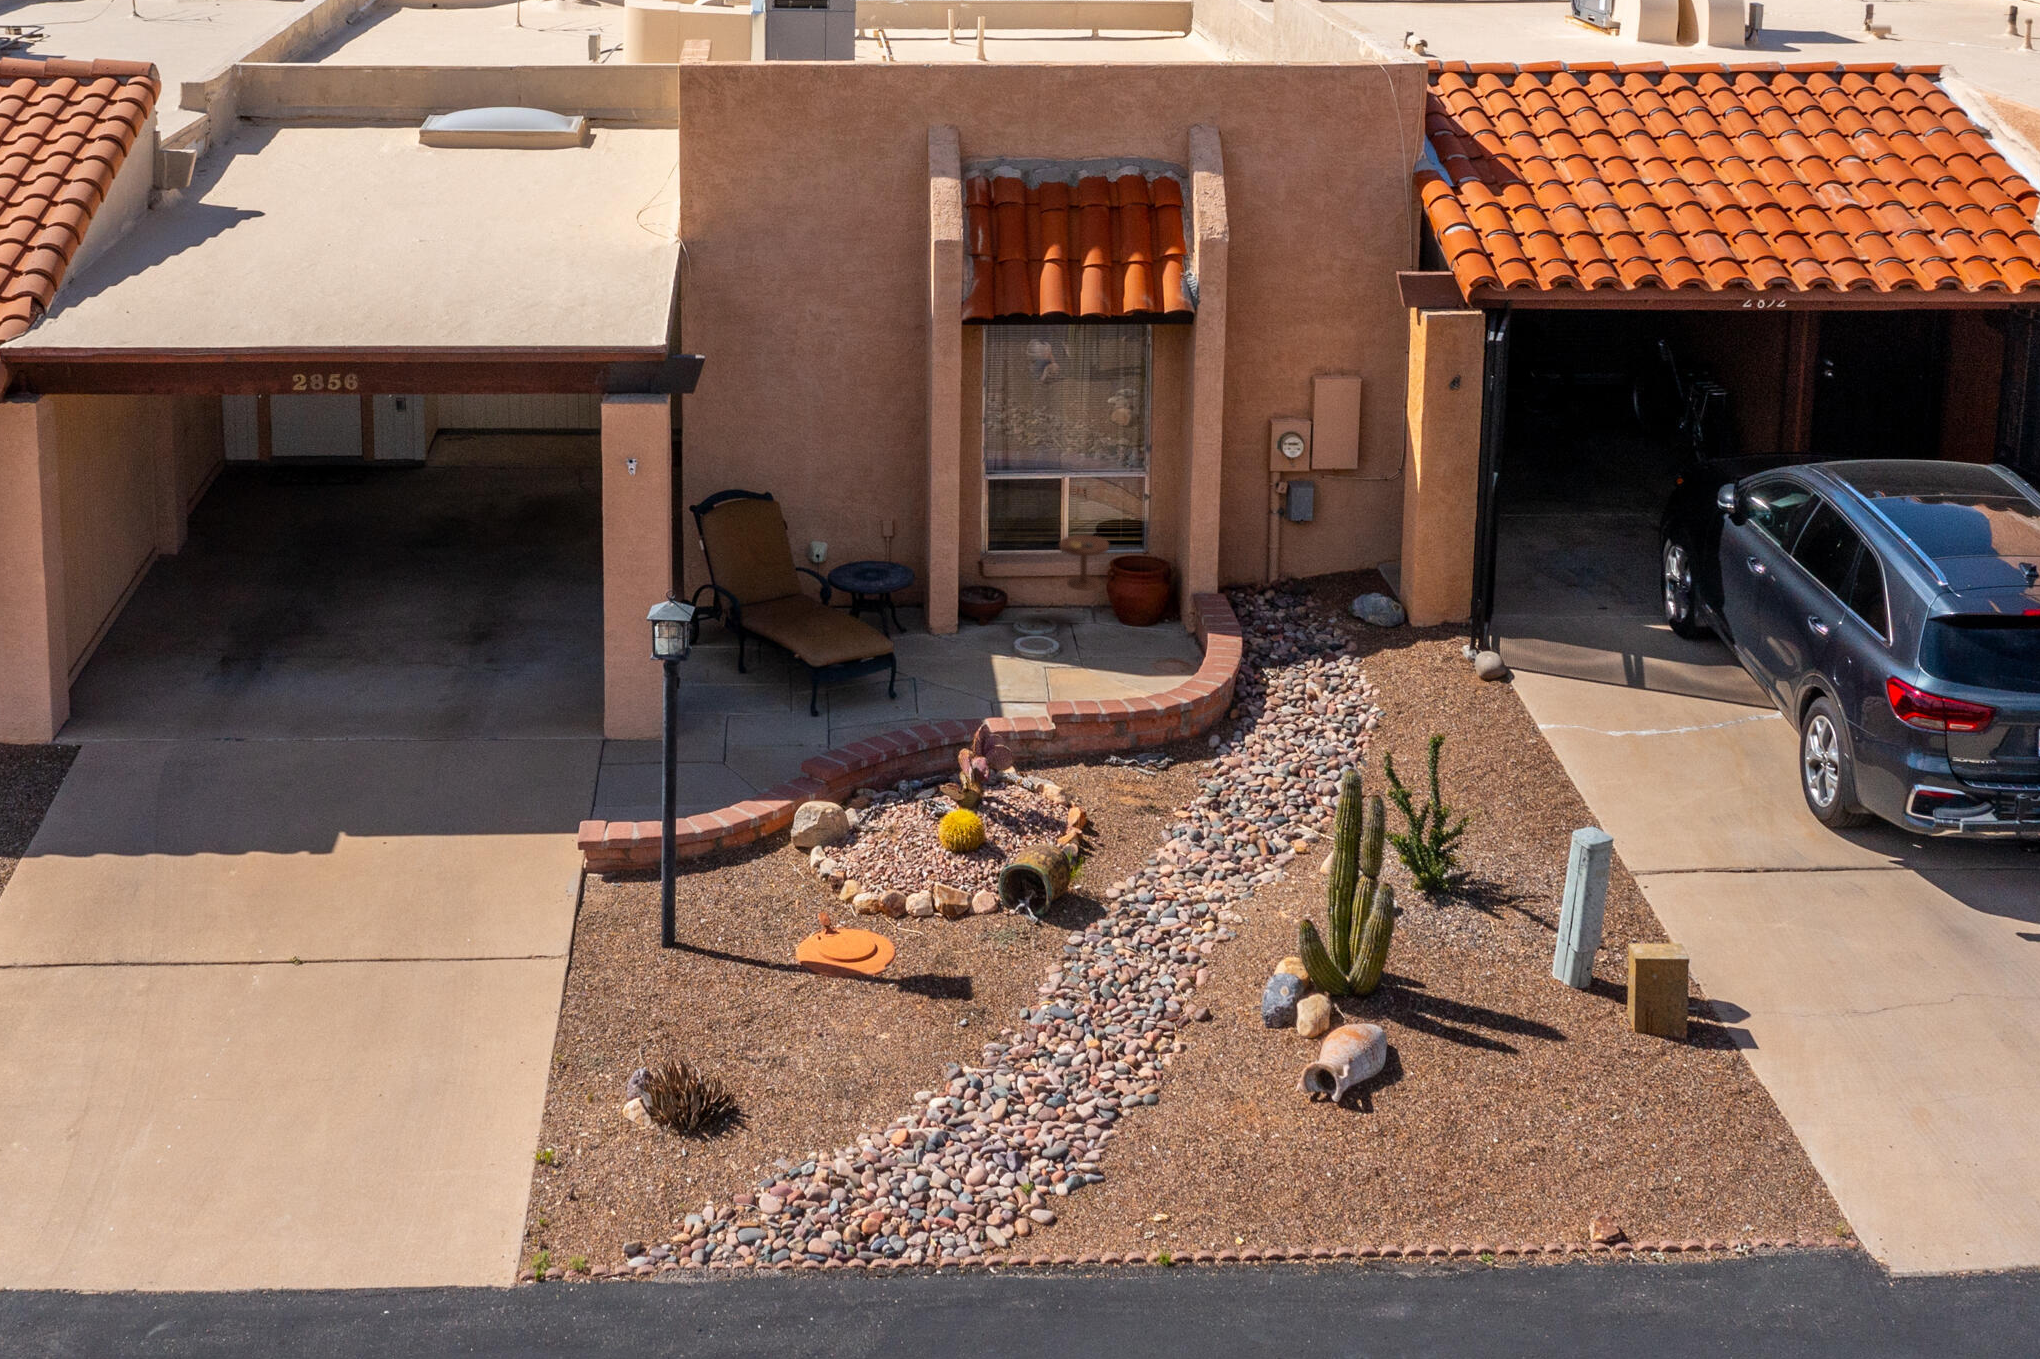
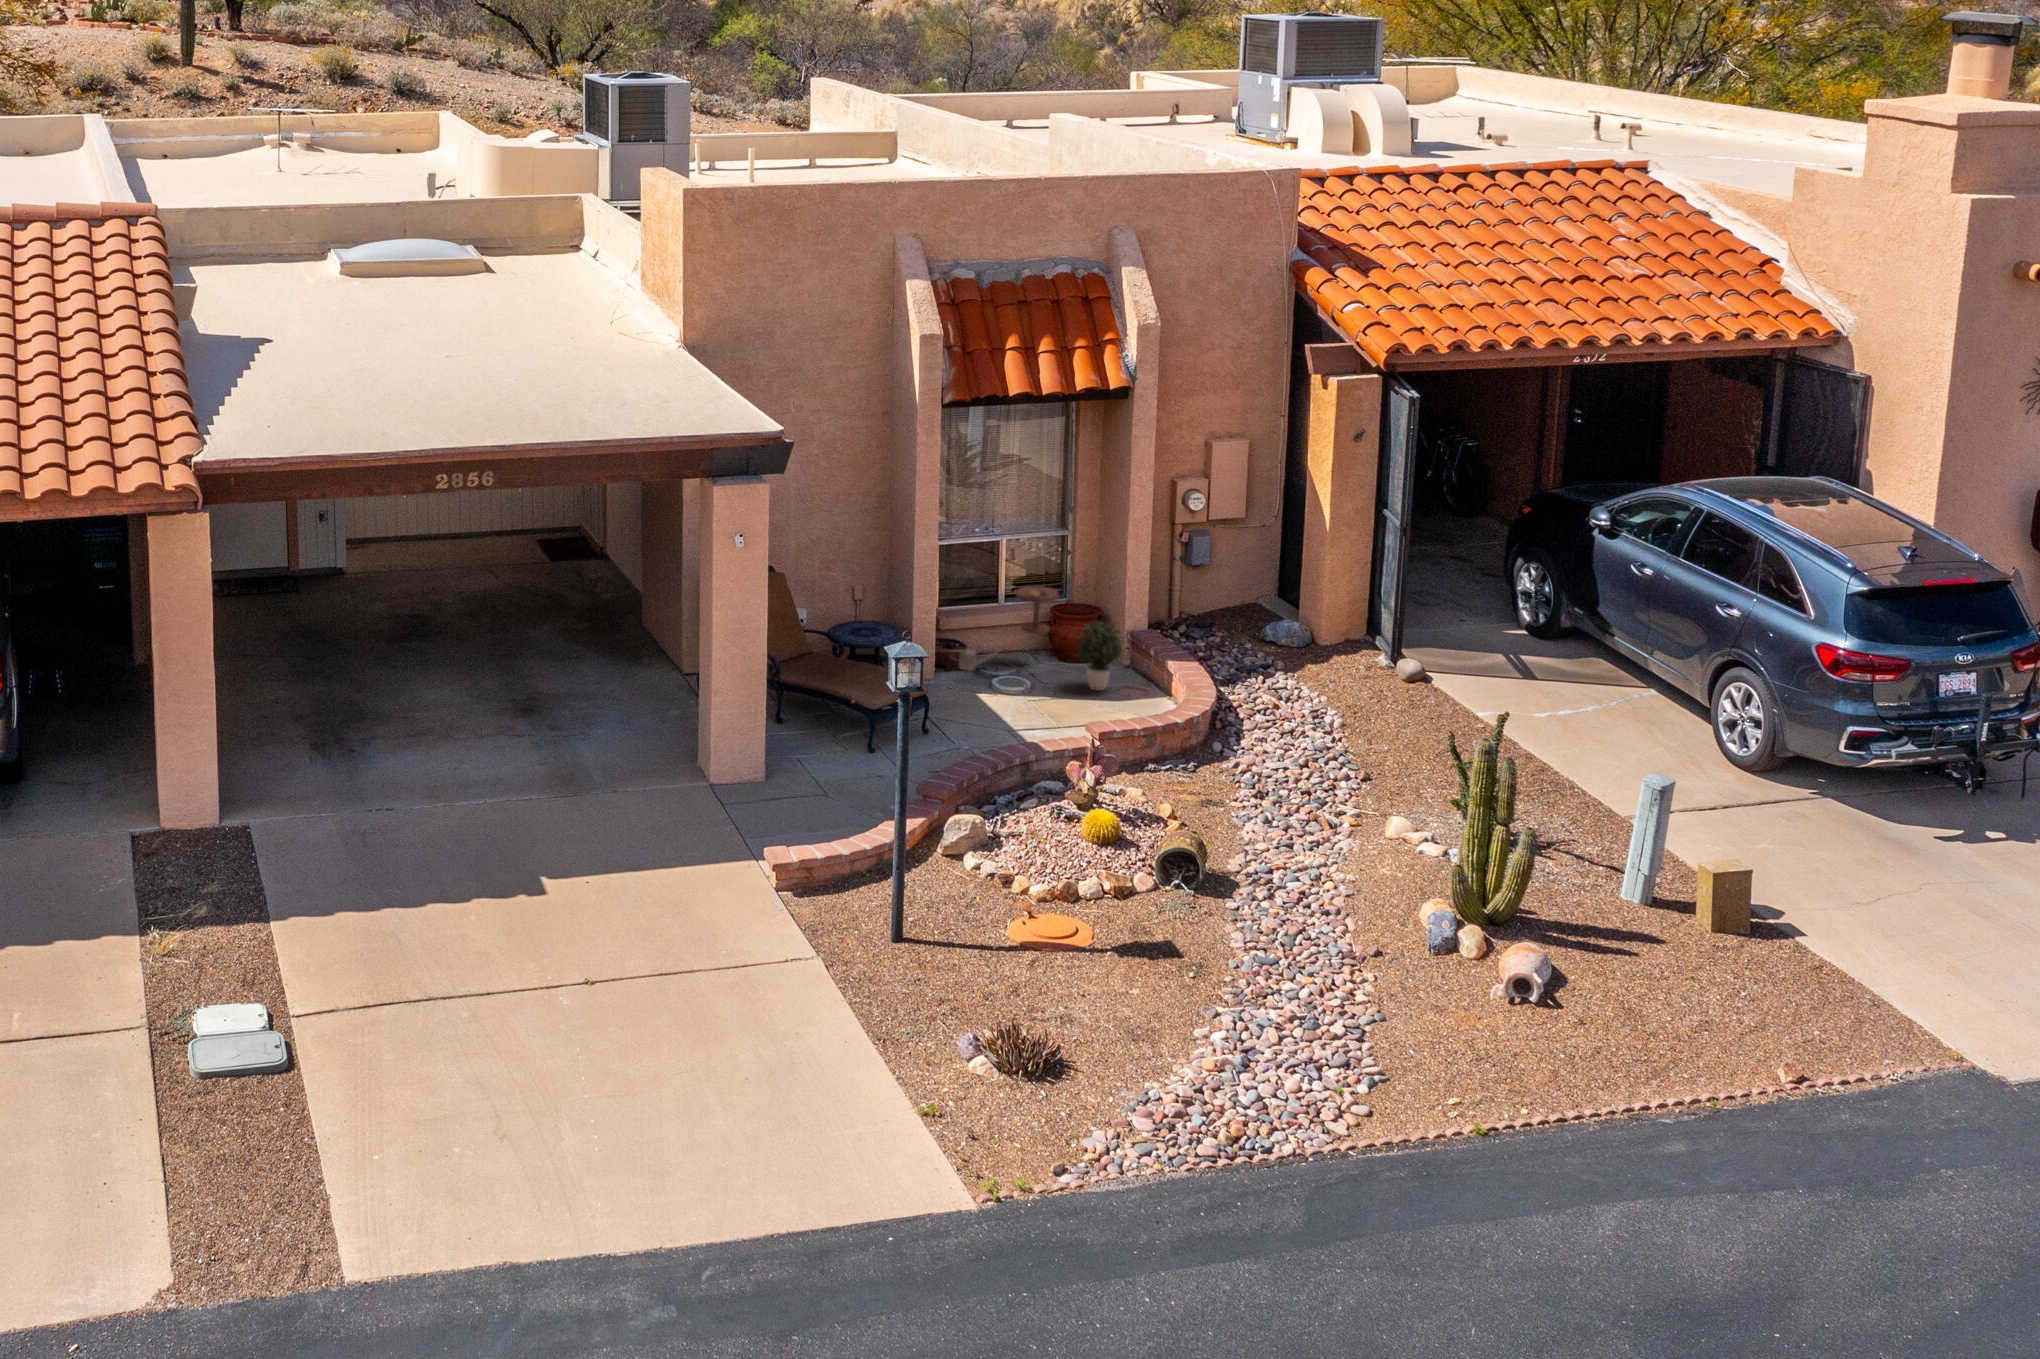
potted plant: none [1101,582,1158,662] -> present [1076,621,1123,691]
watering can: none [984,602,1037,627] -> present [958,649,998,671]

